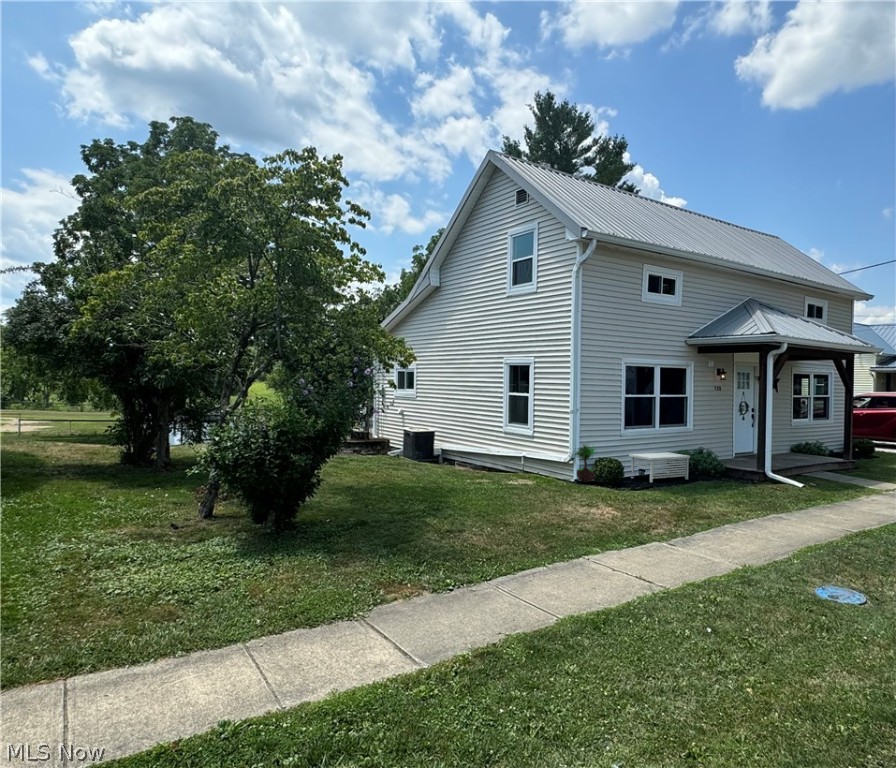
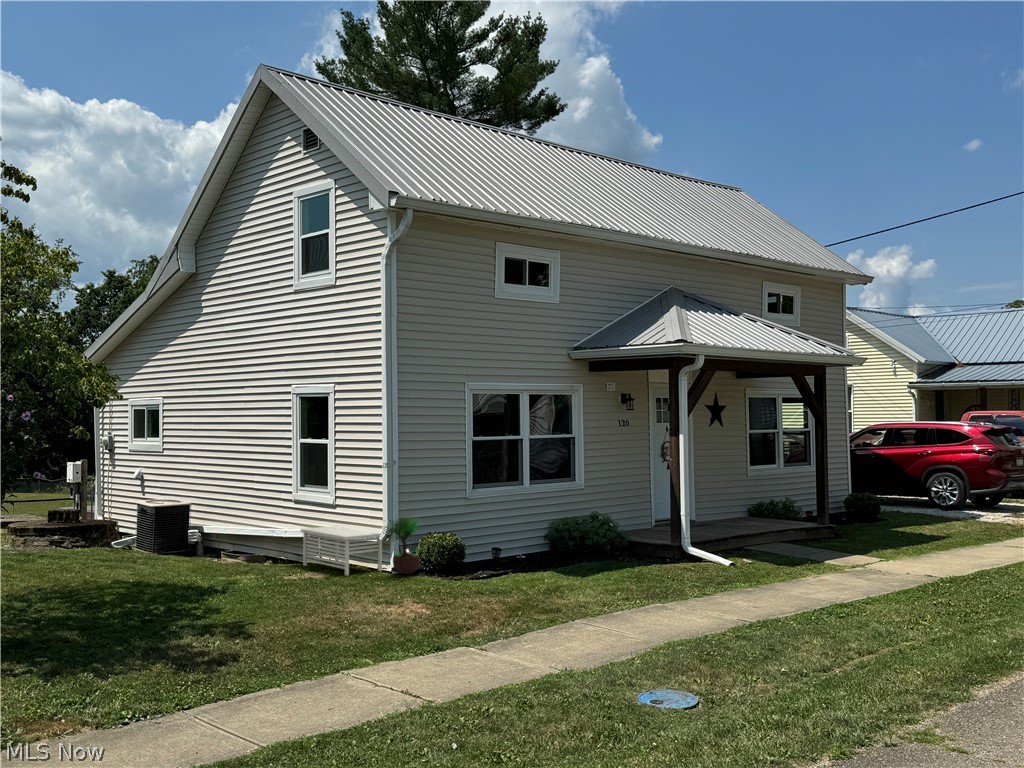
storage bench: present [629,452,690,482] -> present [301,526,382,576]

